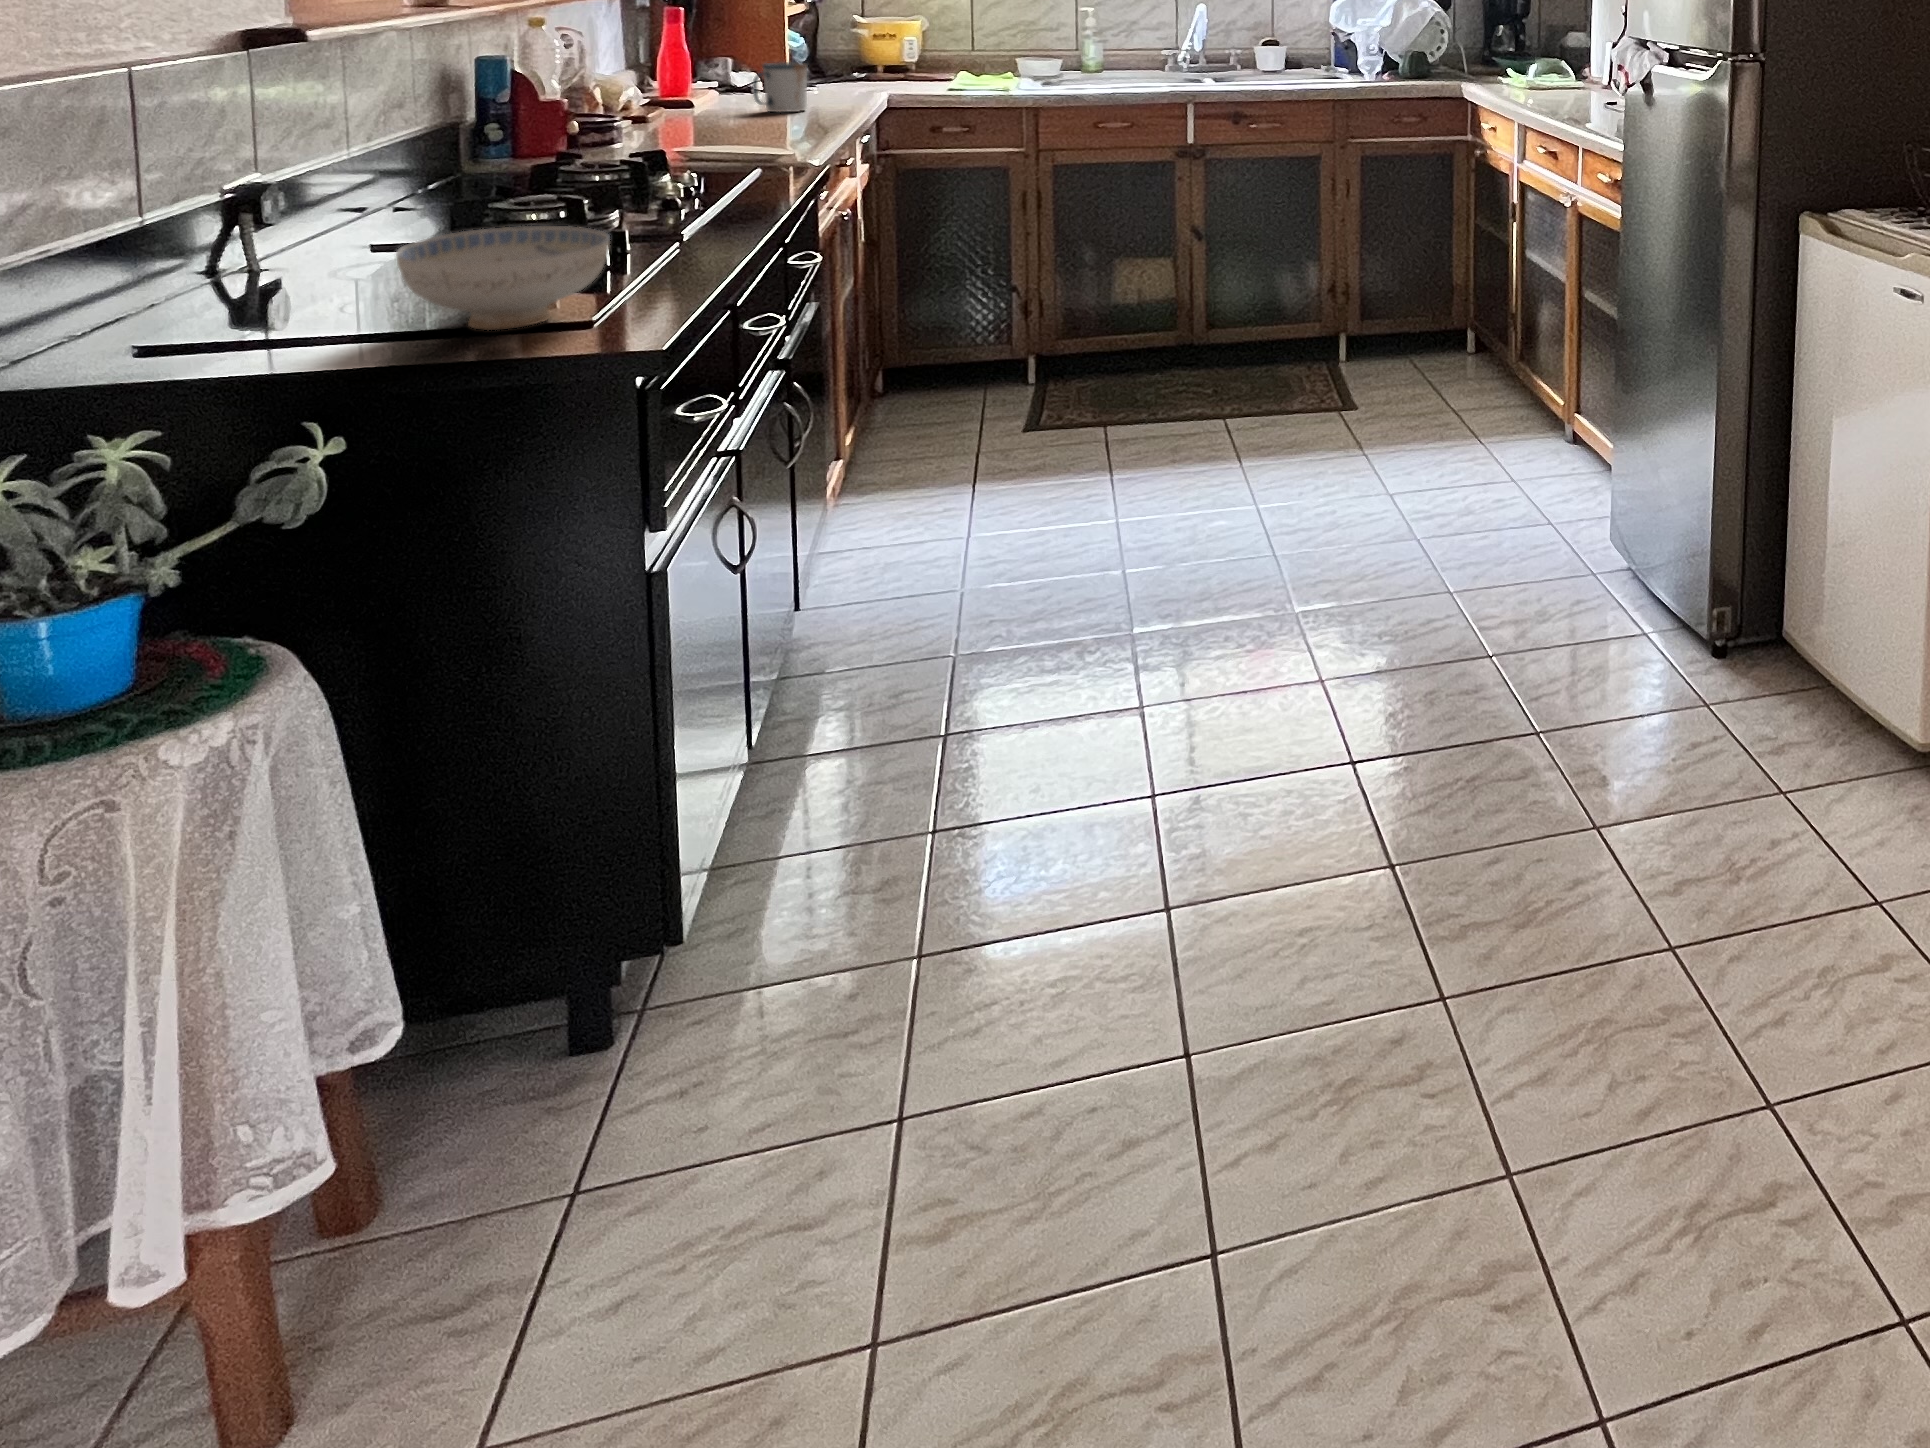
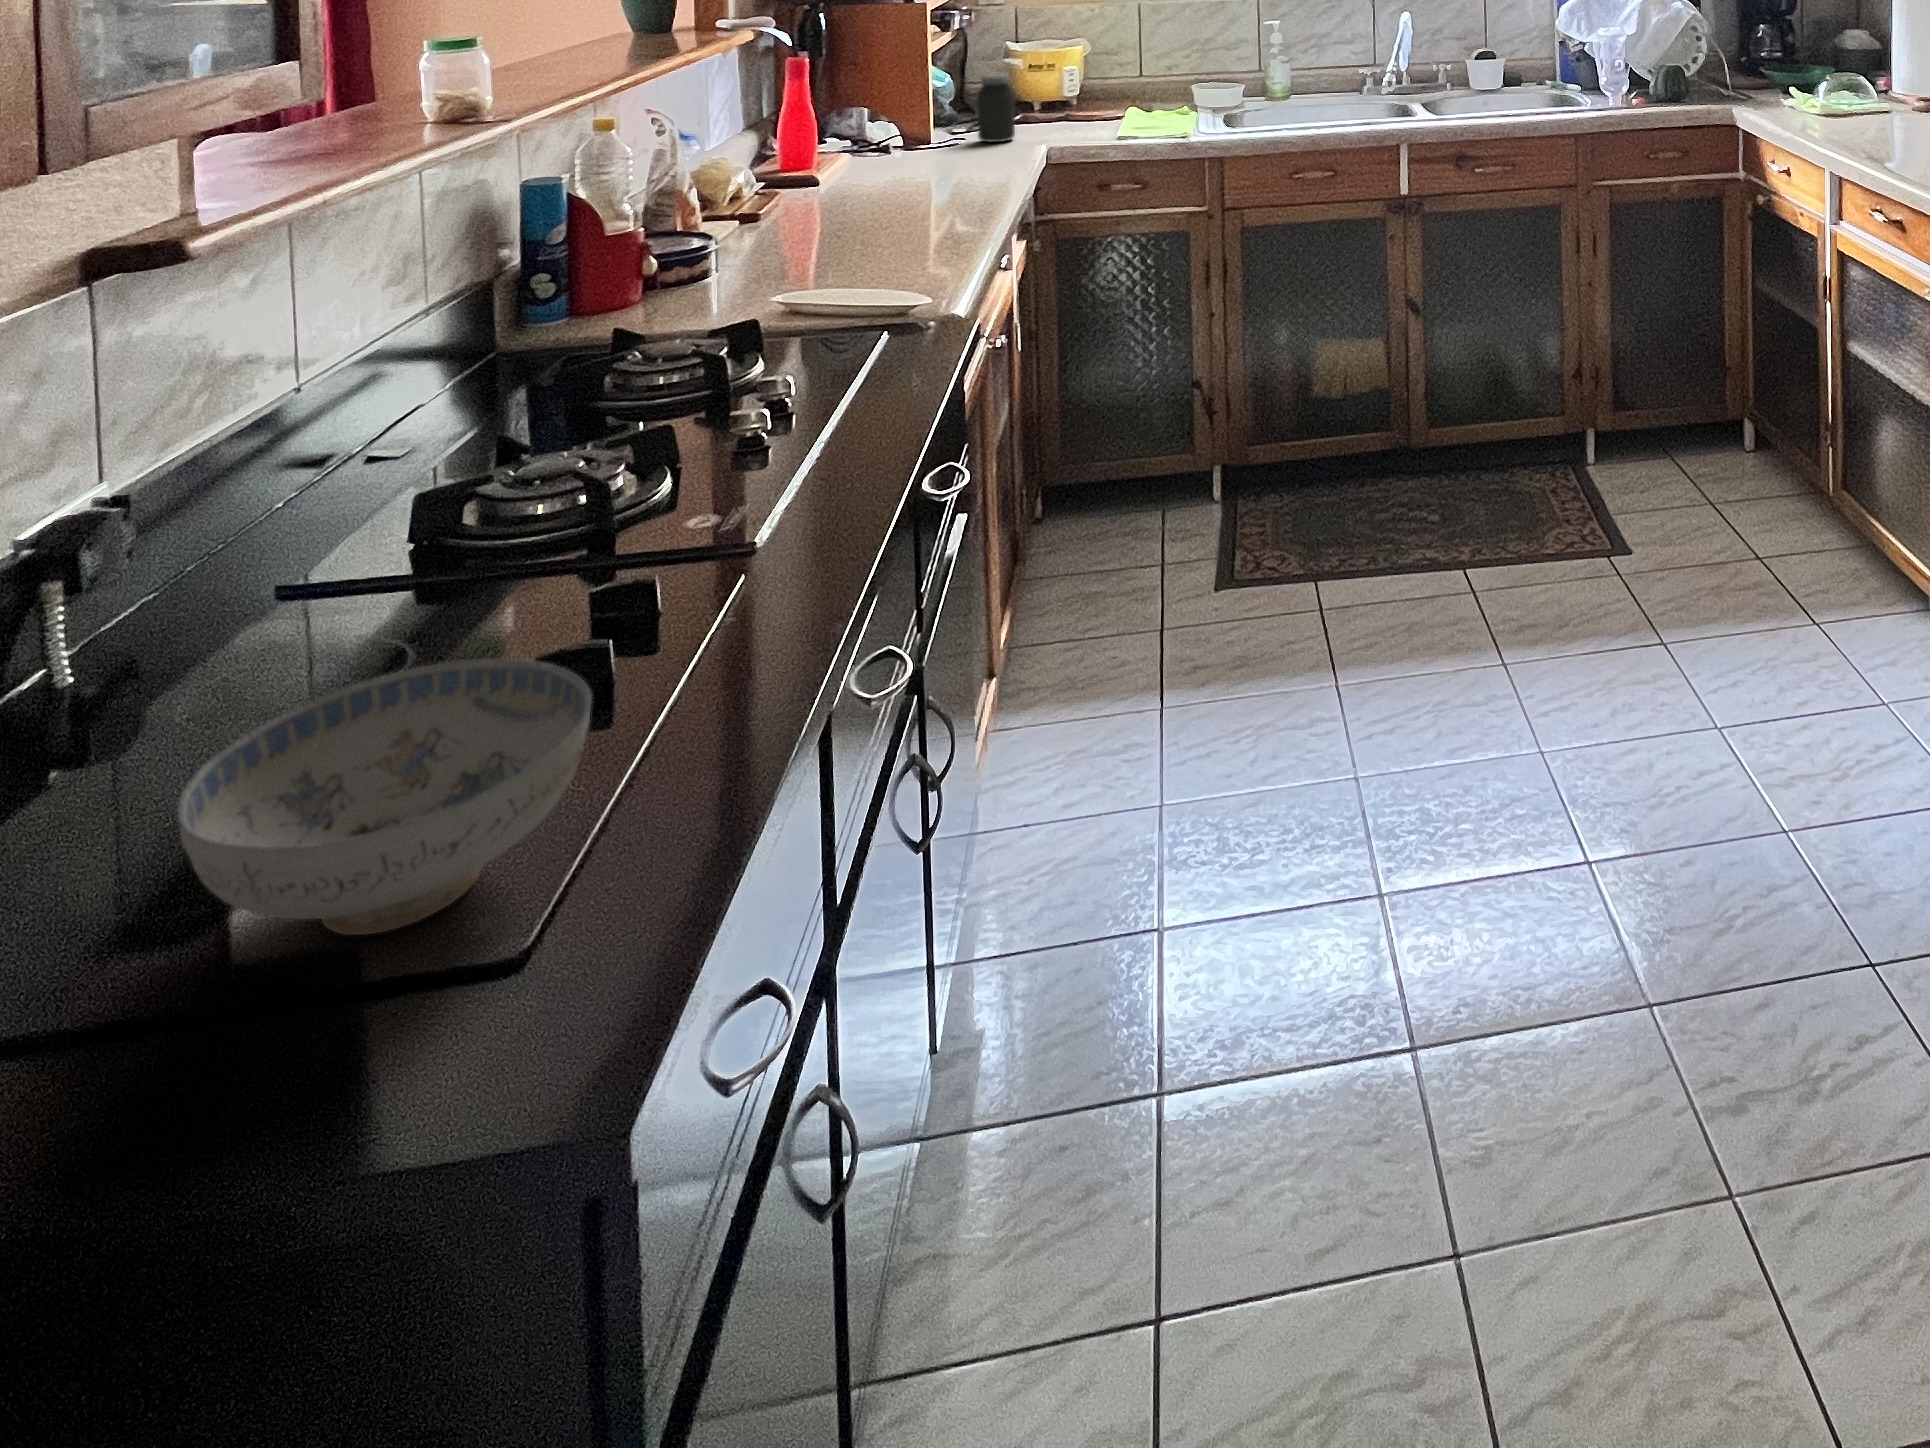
jar: none [828,36,861,90] -> present [977,74,1015,142]
mug: present [752,62,808,112] -> none [888,124,954,191]

